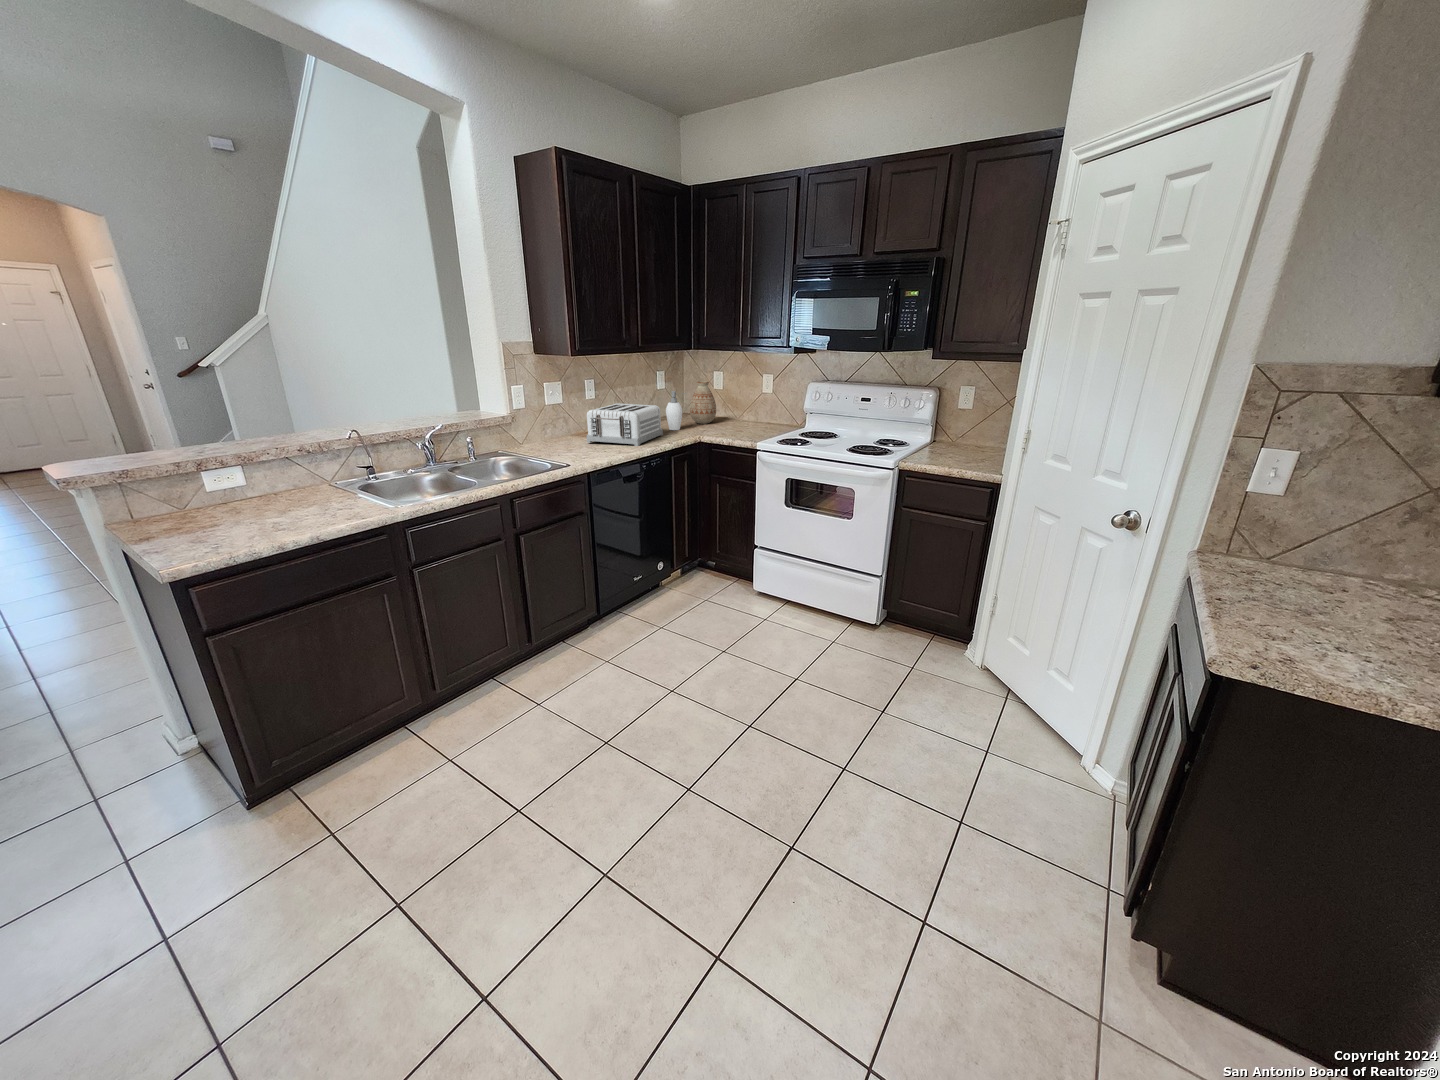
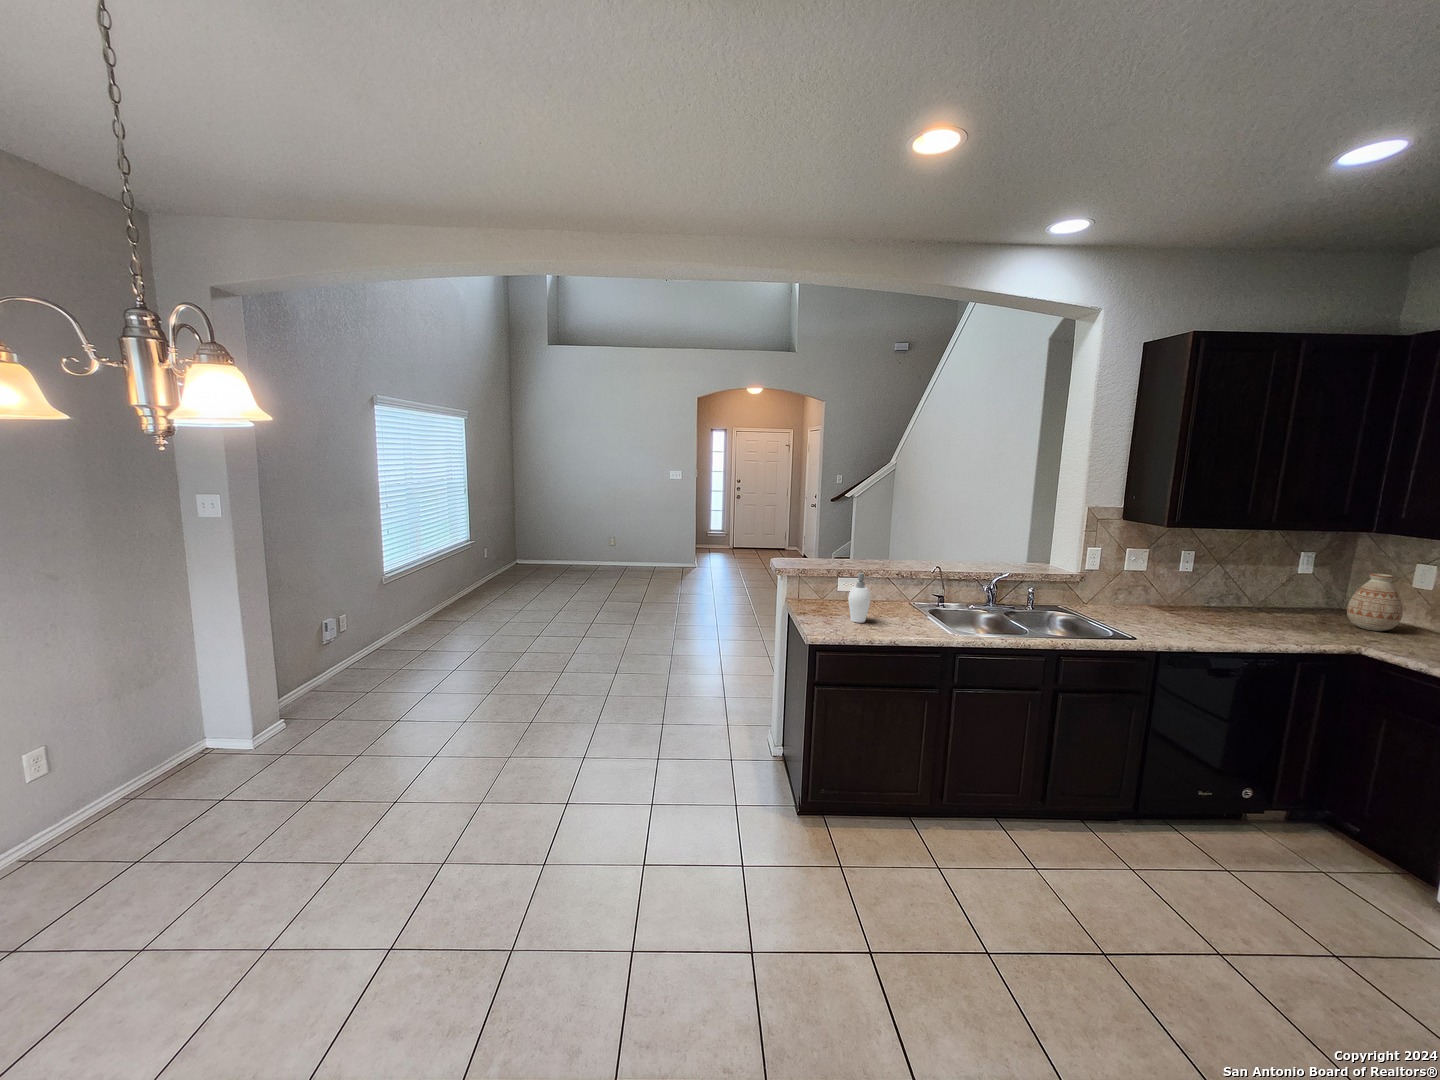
soap dispenser: present [666,391,682,430] -> present [849,573,875,623]
toaster: present [587,403,663,446] -> none [1166,582,1289,638]

